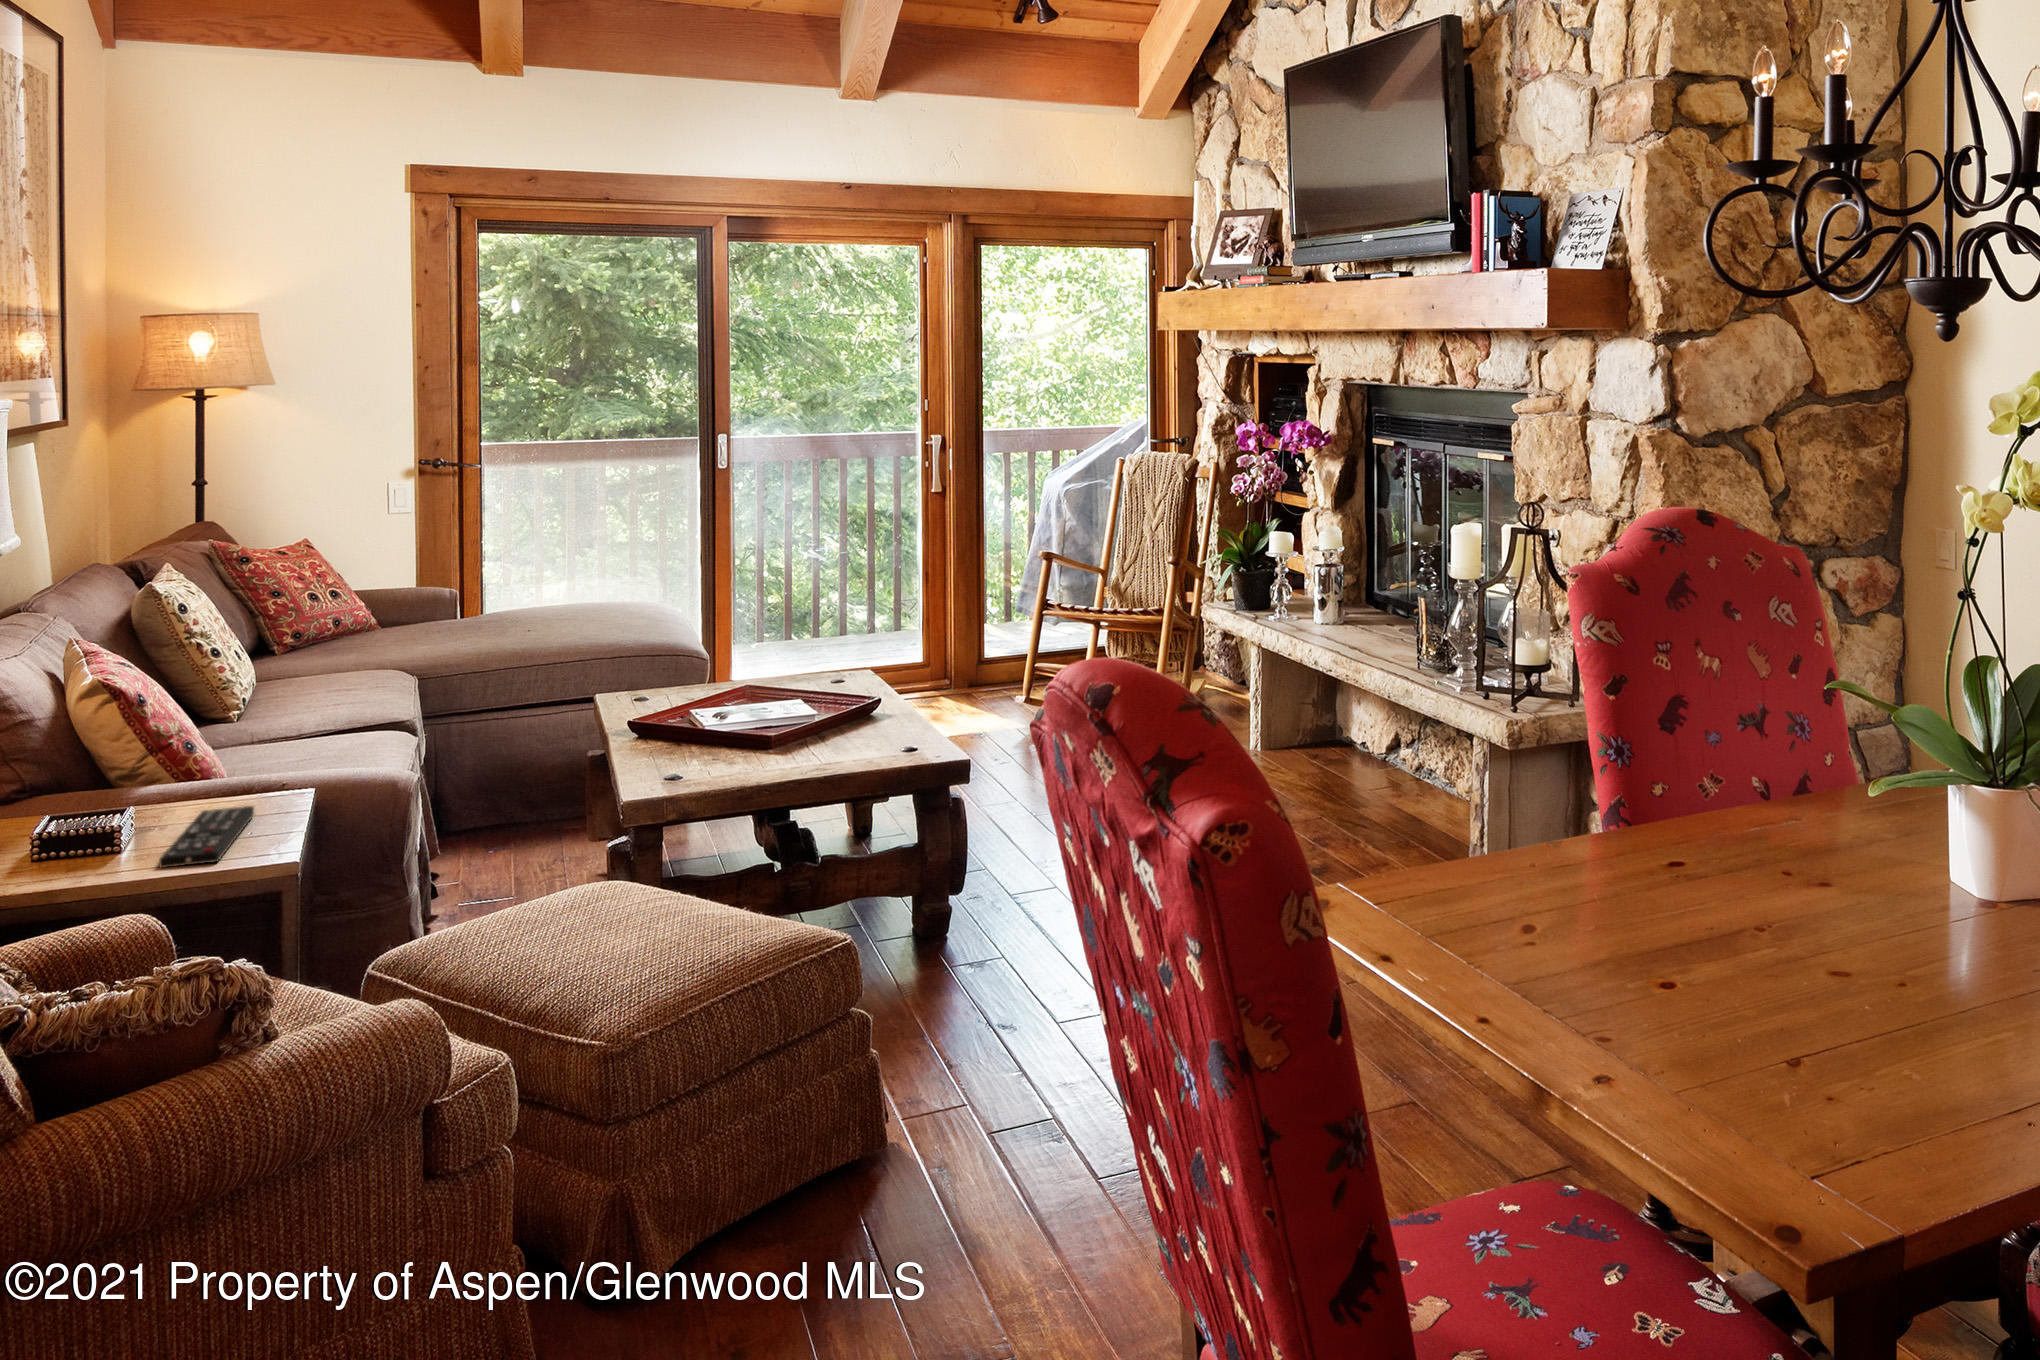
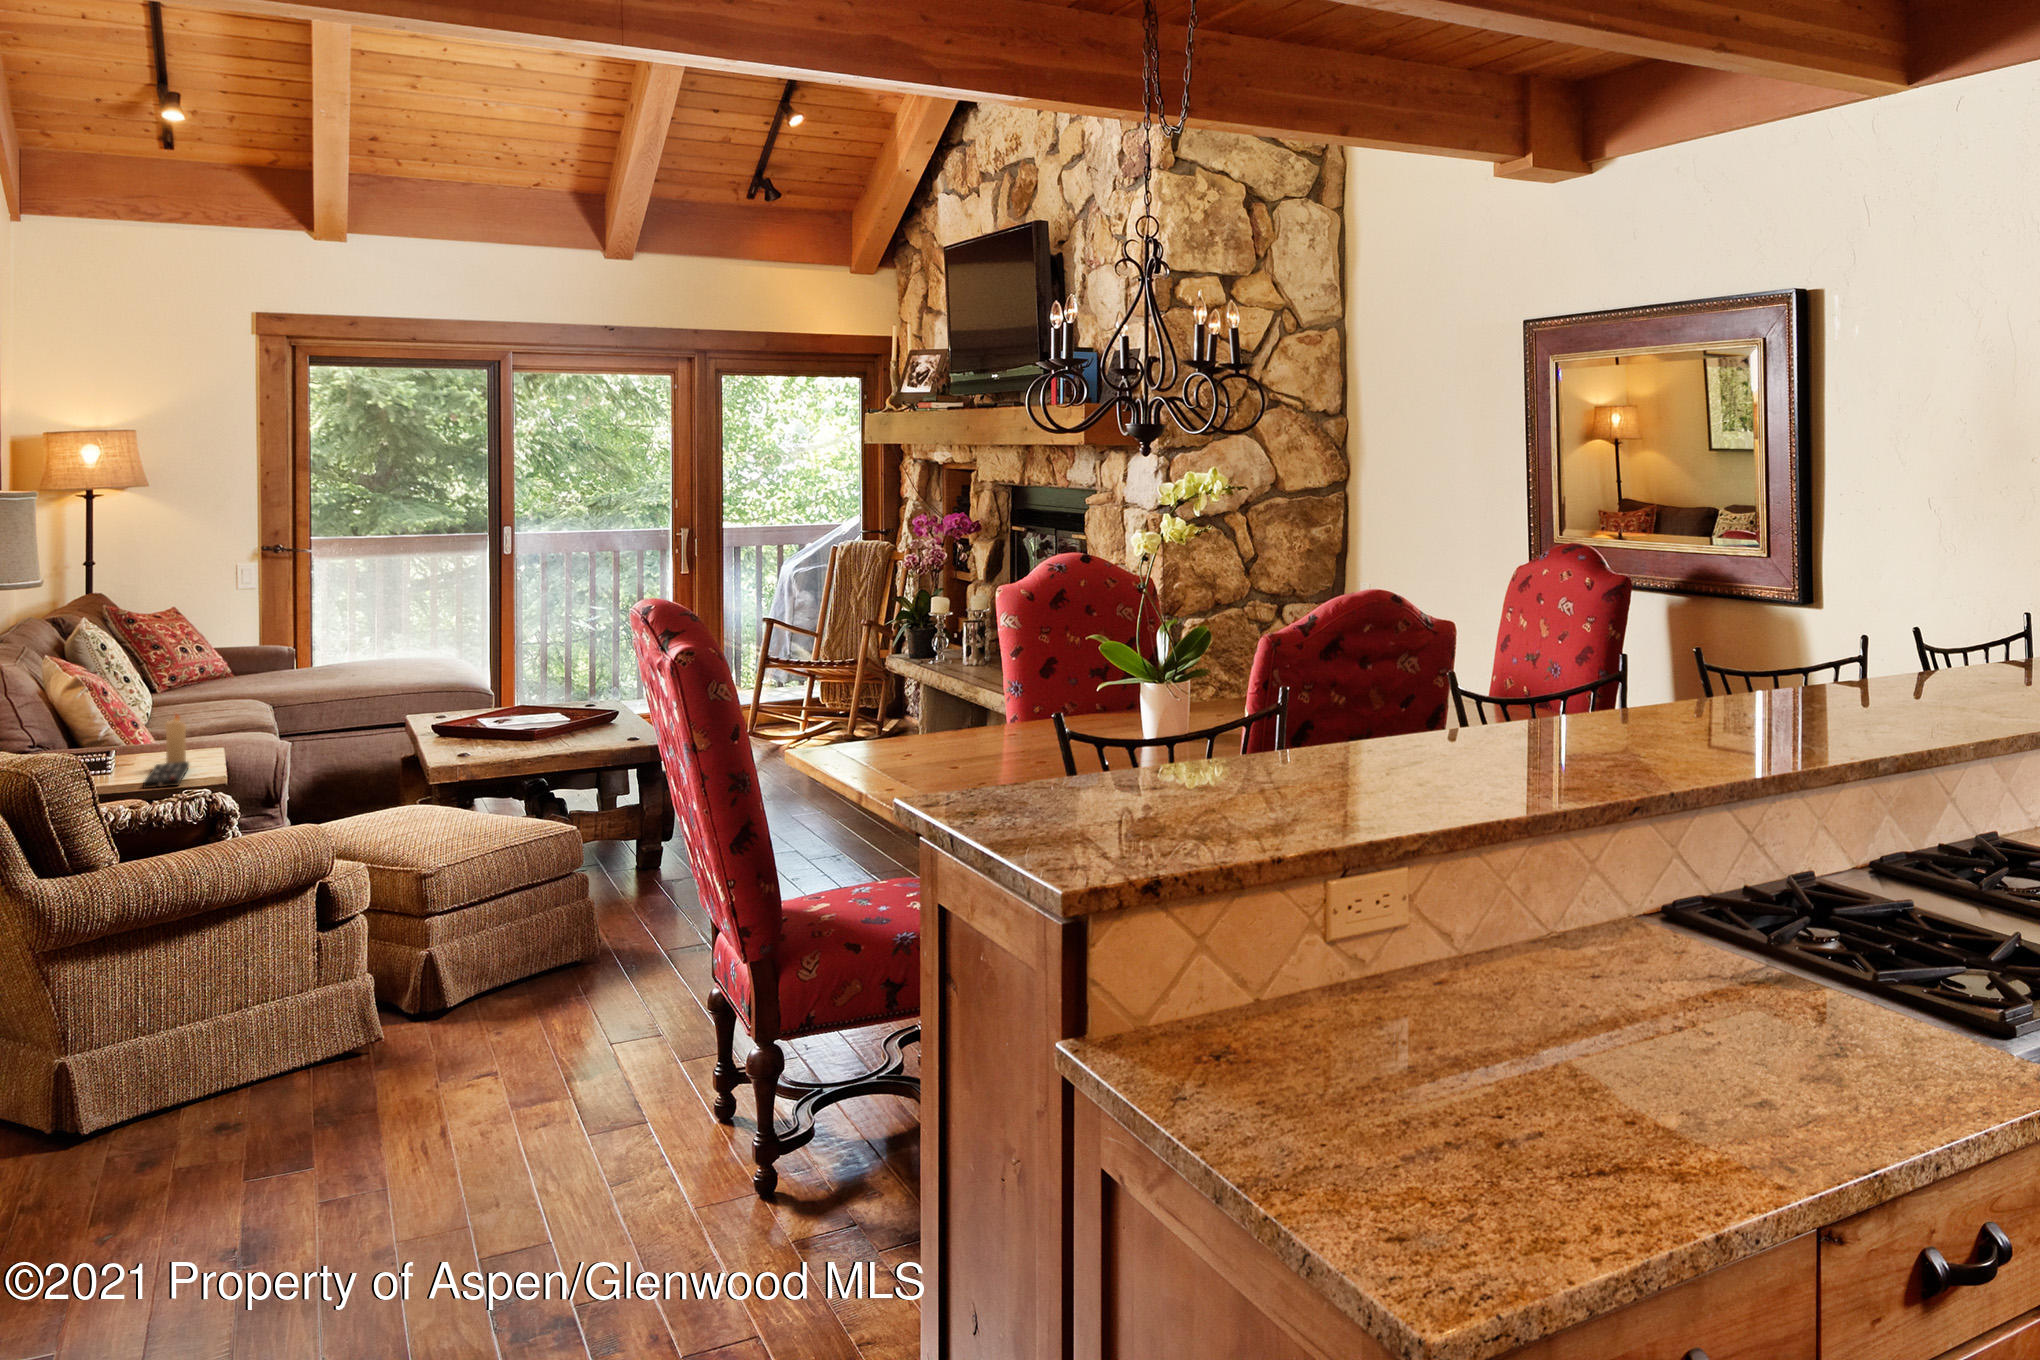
candle: none [219,724,254,810] -> present [165,715,186,763]

